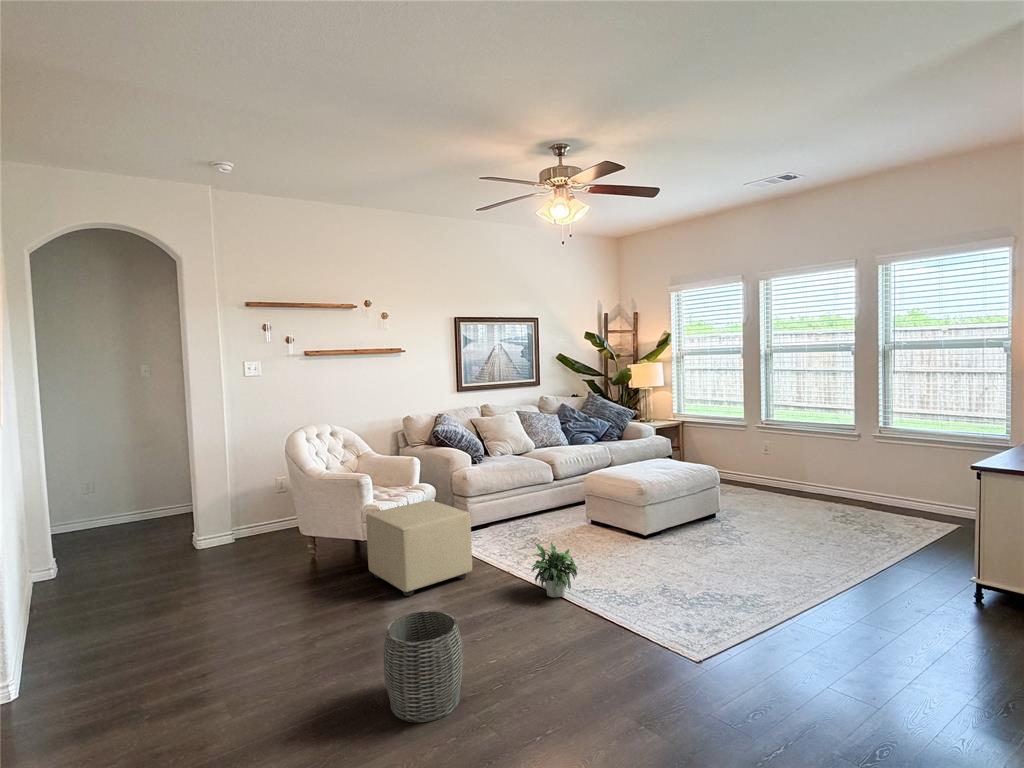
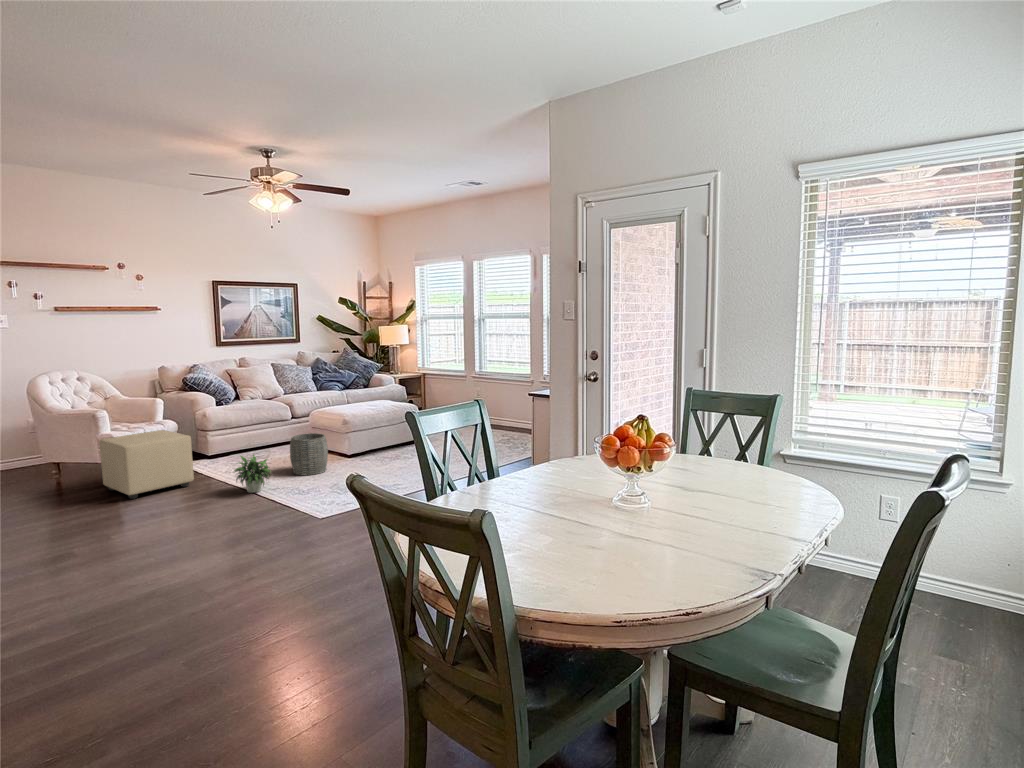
woven basket: present [384,611,463,722] -> present [290,433,328,475]

